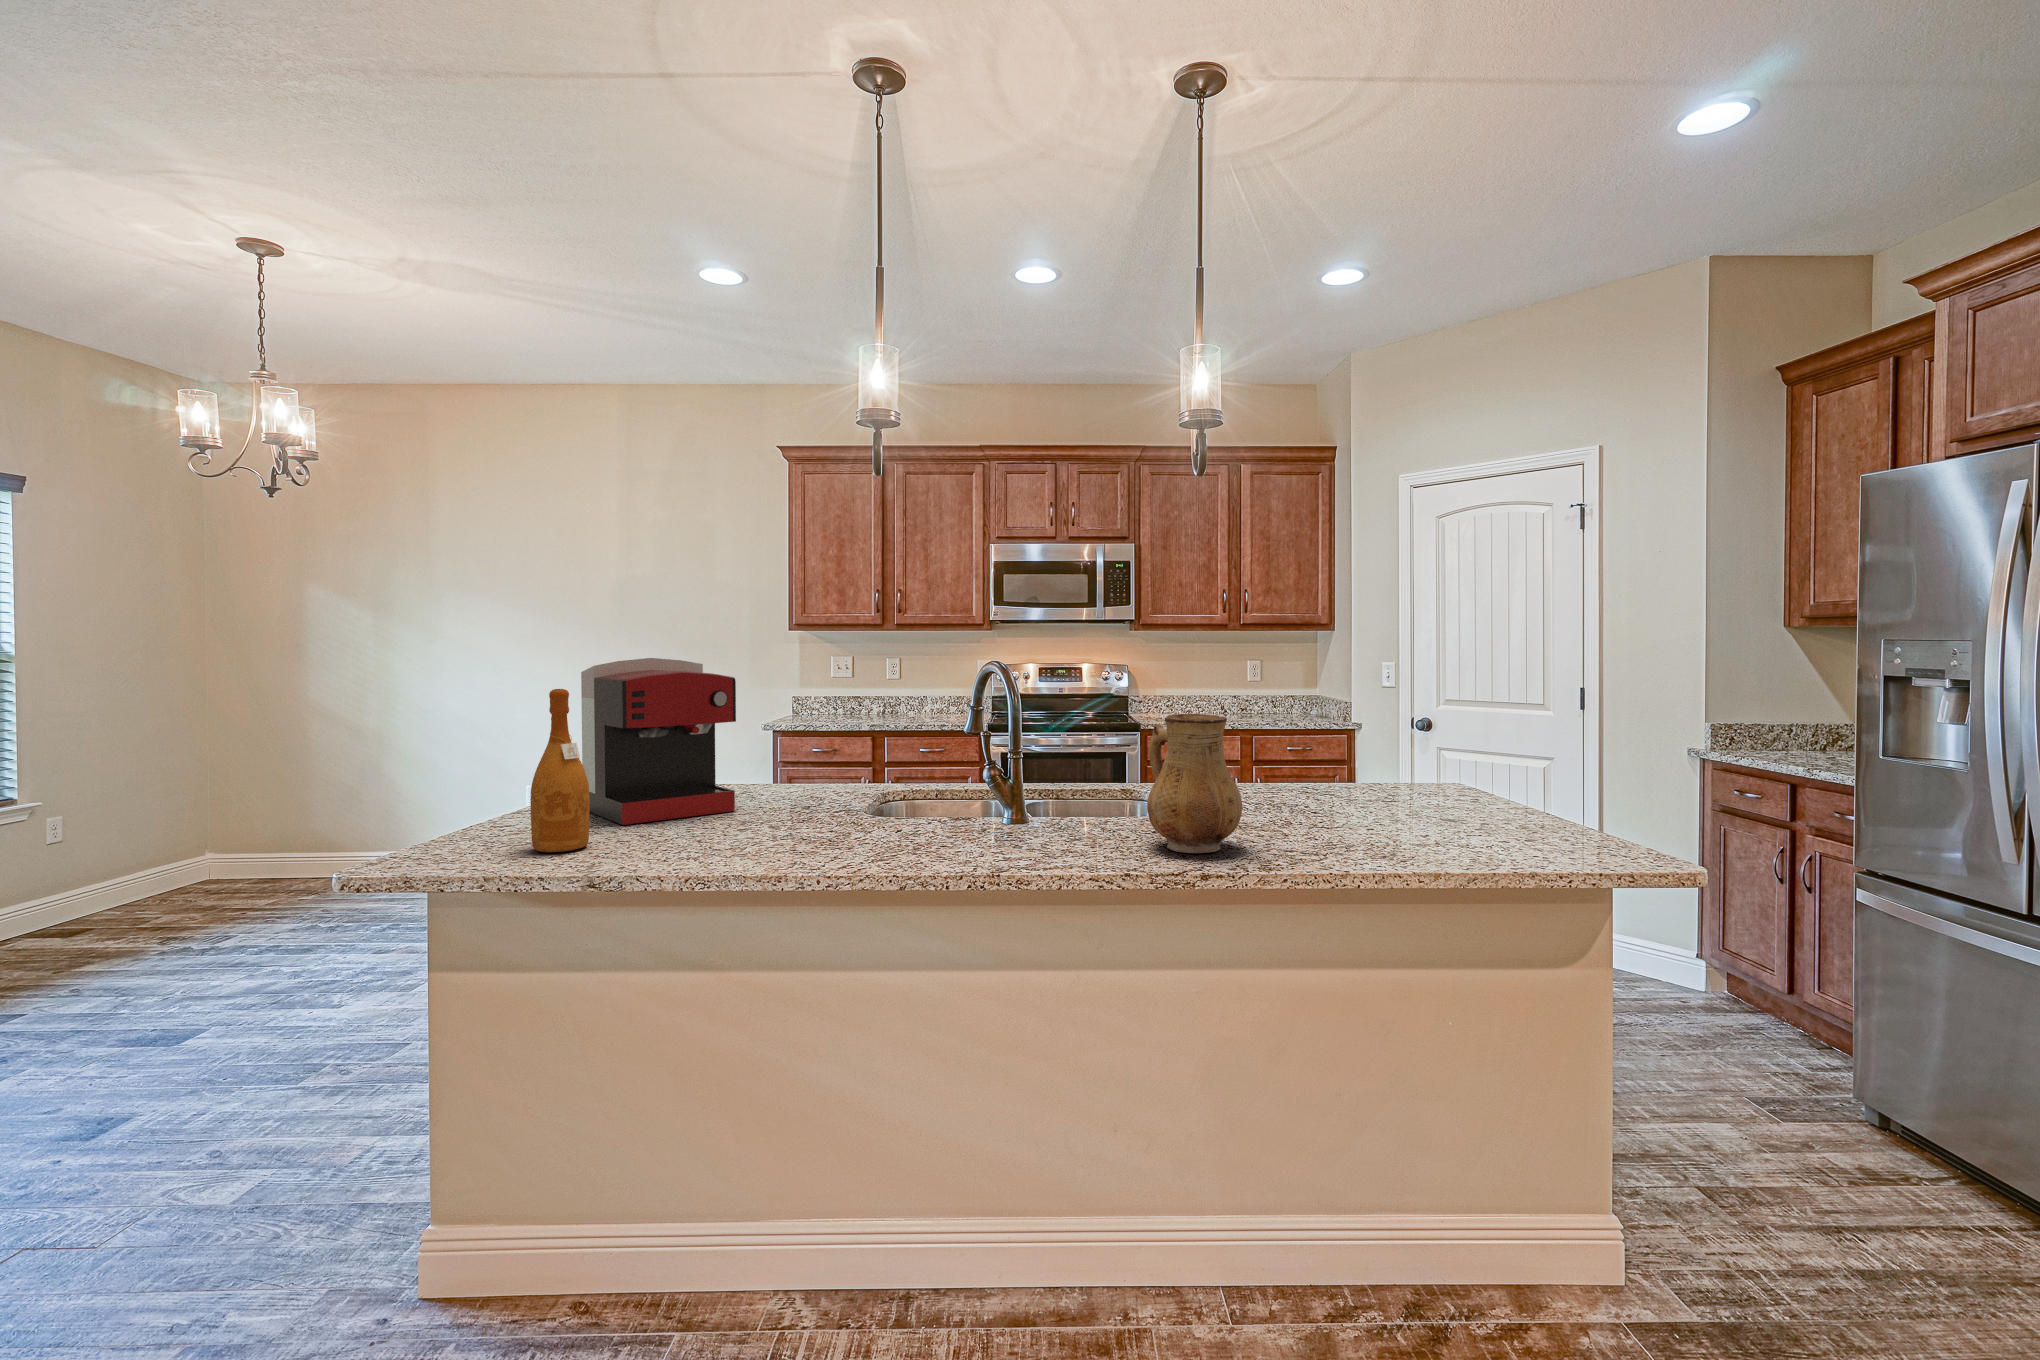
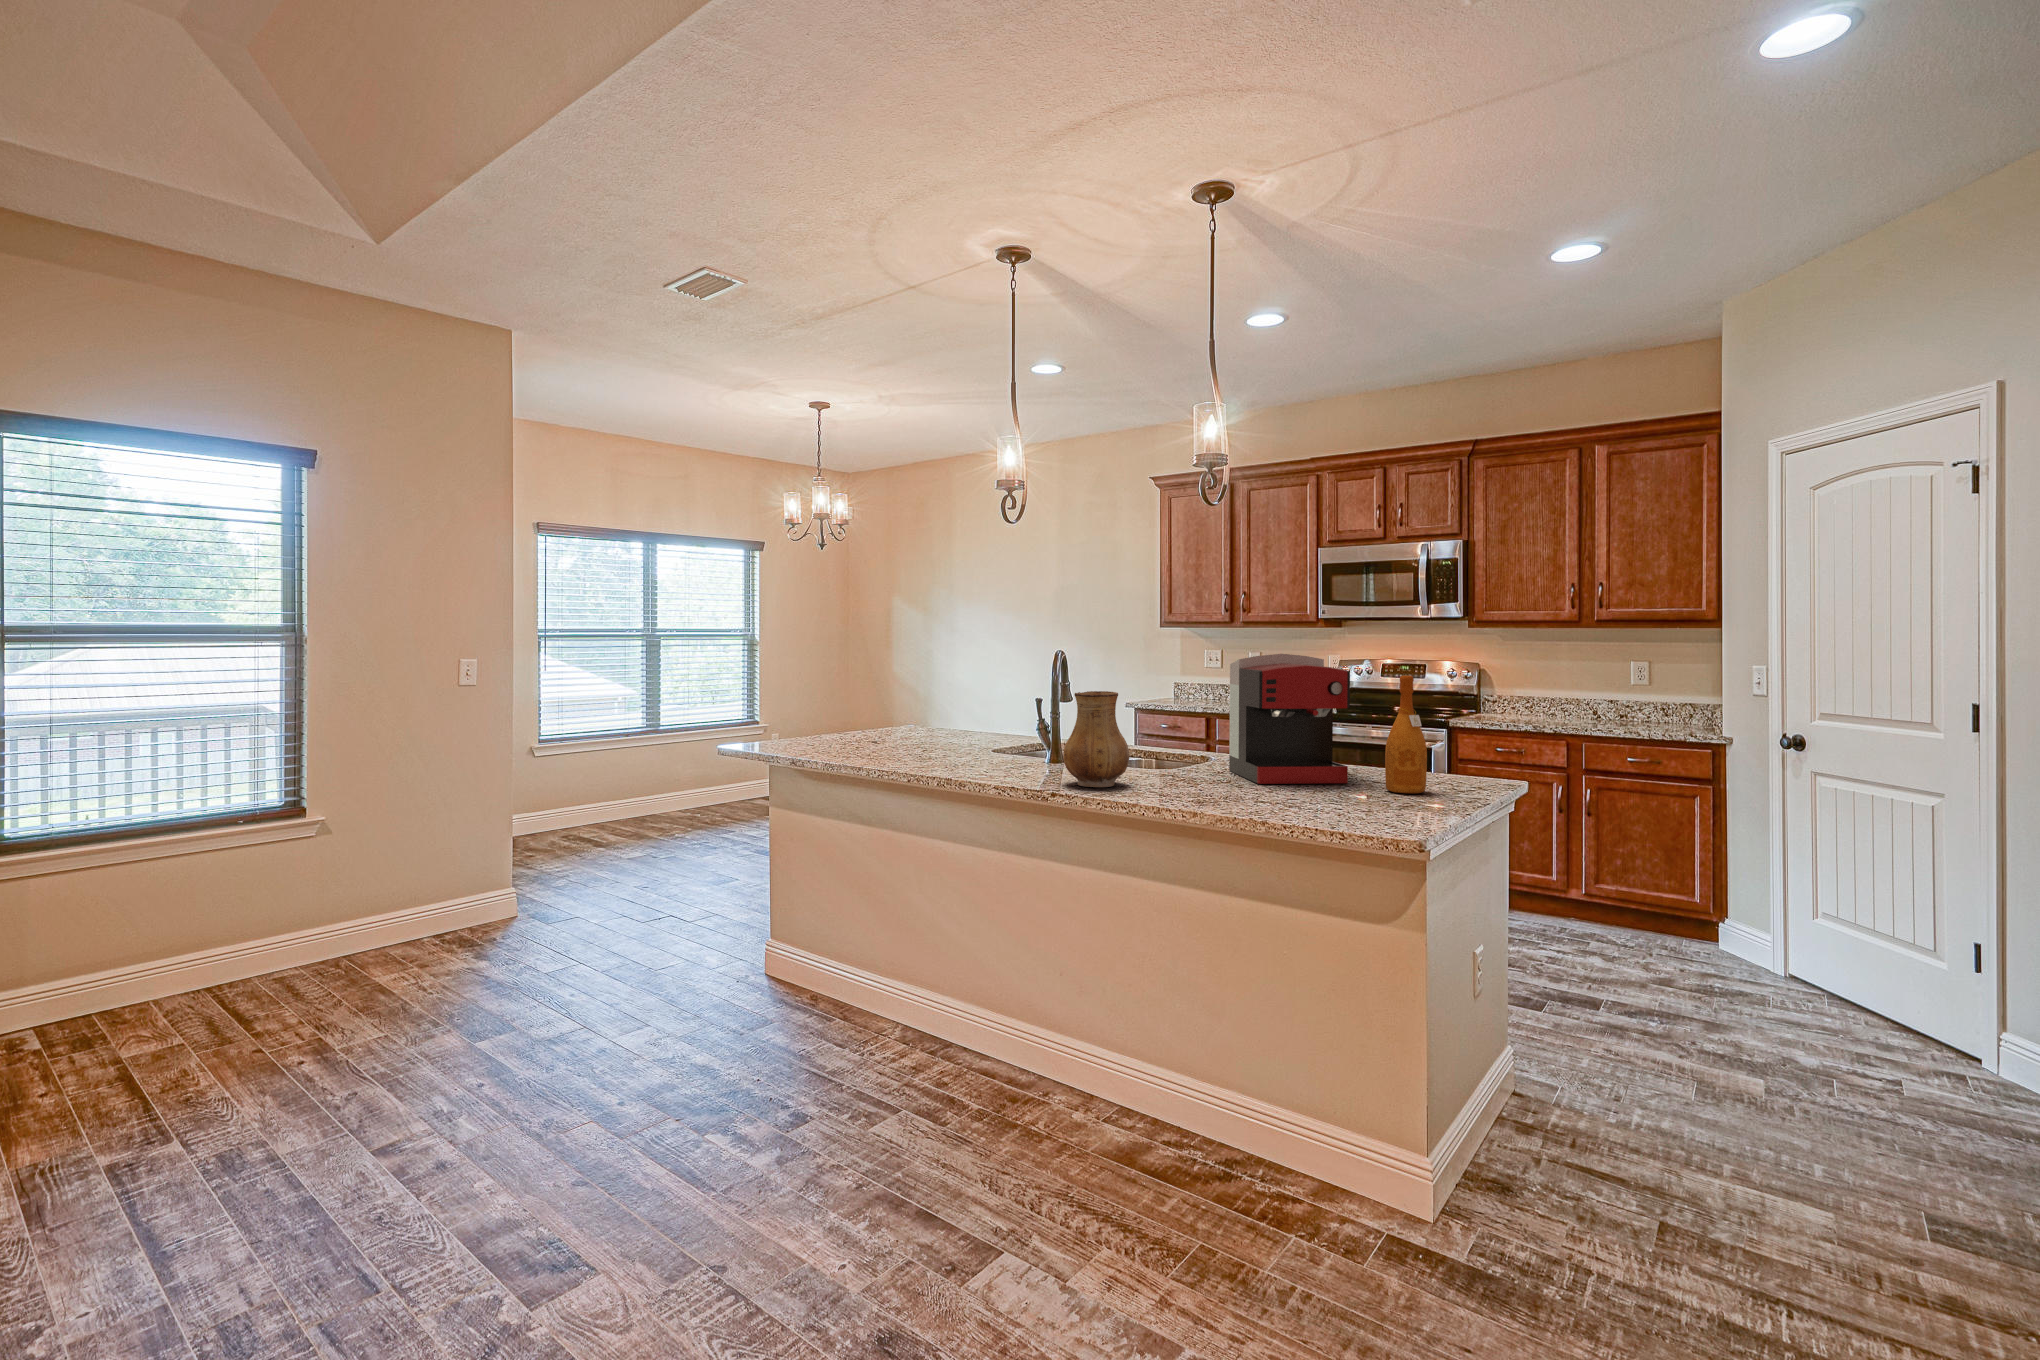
coffee maker: present [581,658,736,825] -> present [1229,654,1350,784]
wine bottle: present [530,689,590,852] -> present [1385,675,1427,794]

